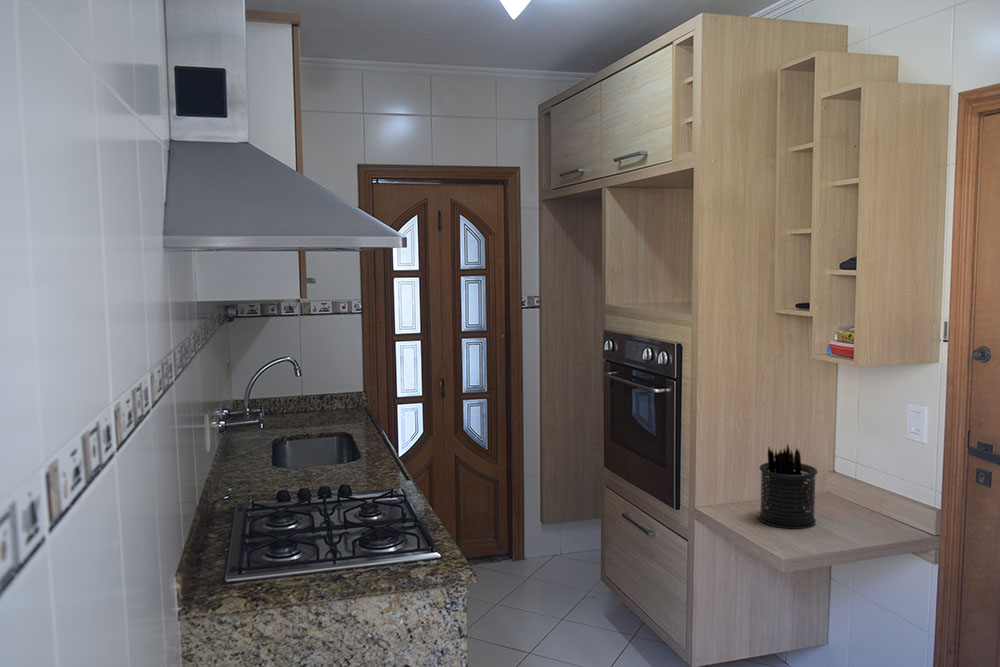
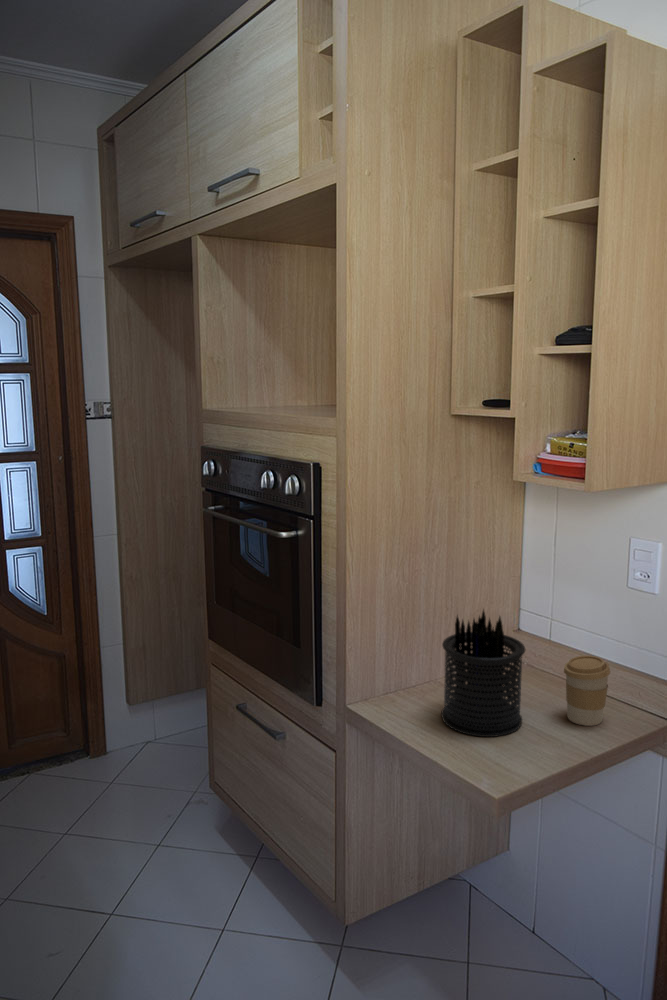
coffee cup: none [847,482,881,530] -> present [564,656,610,726]

